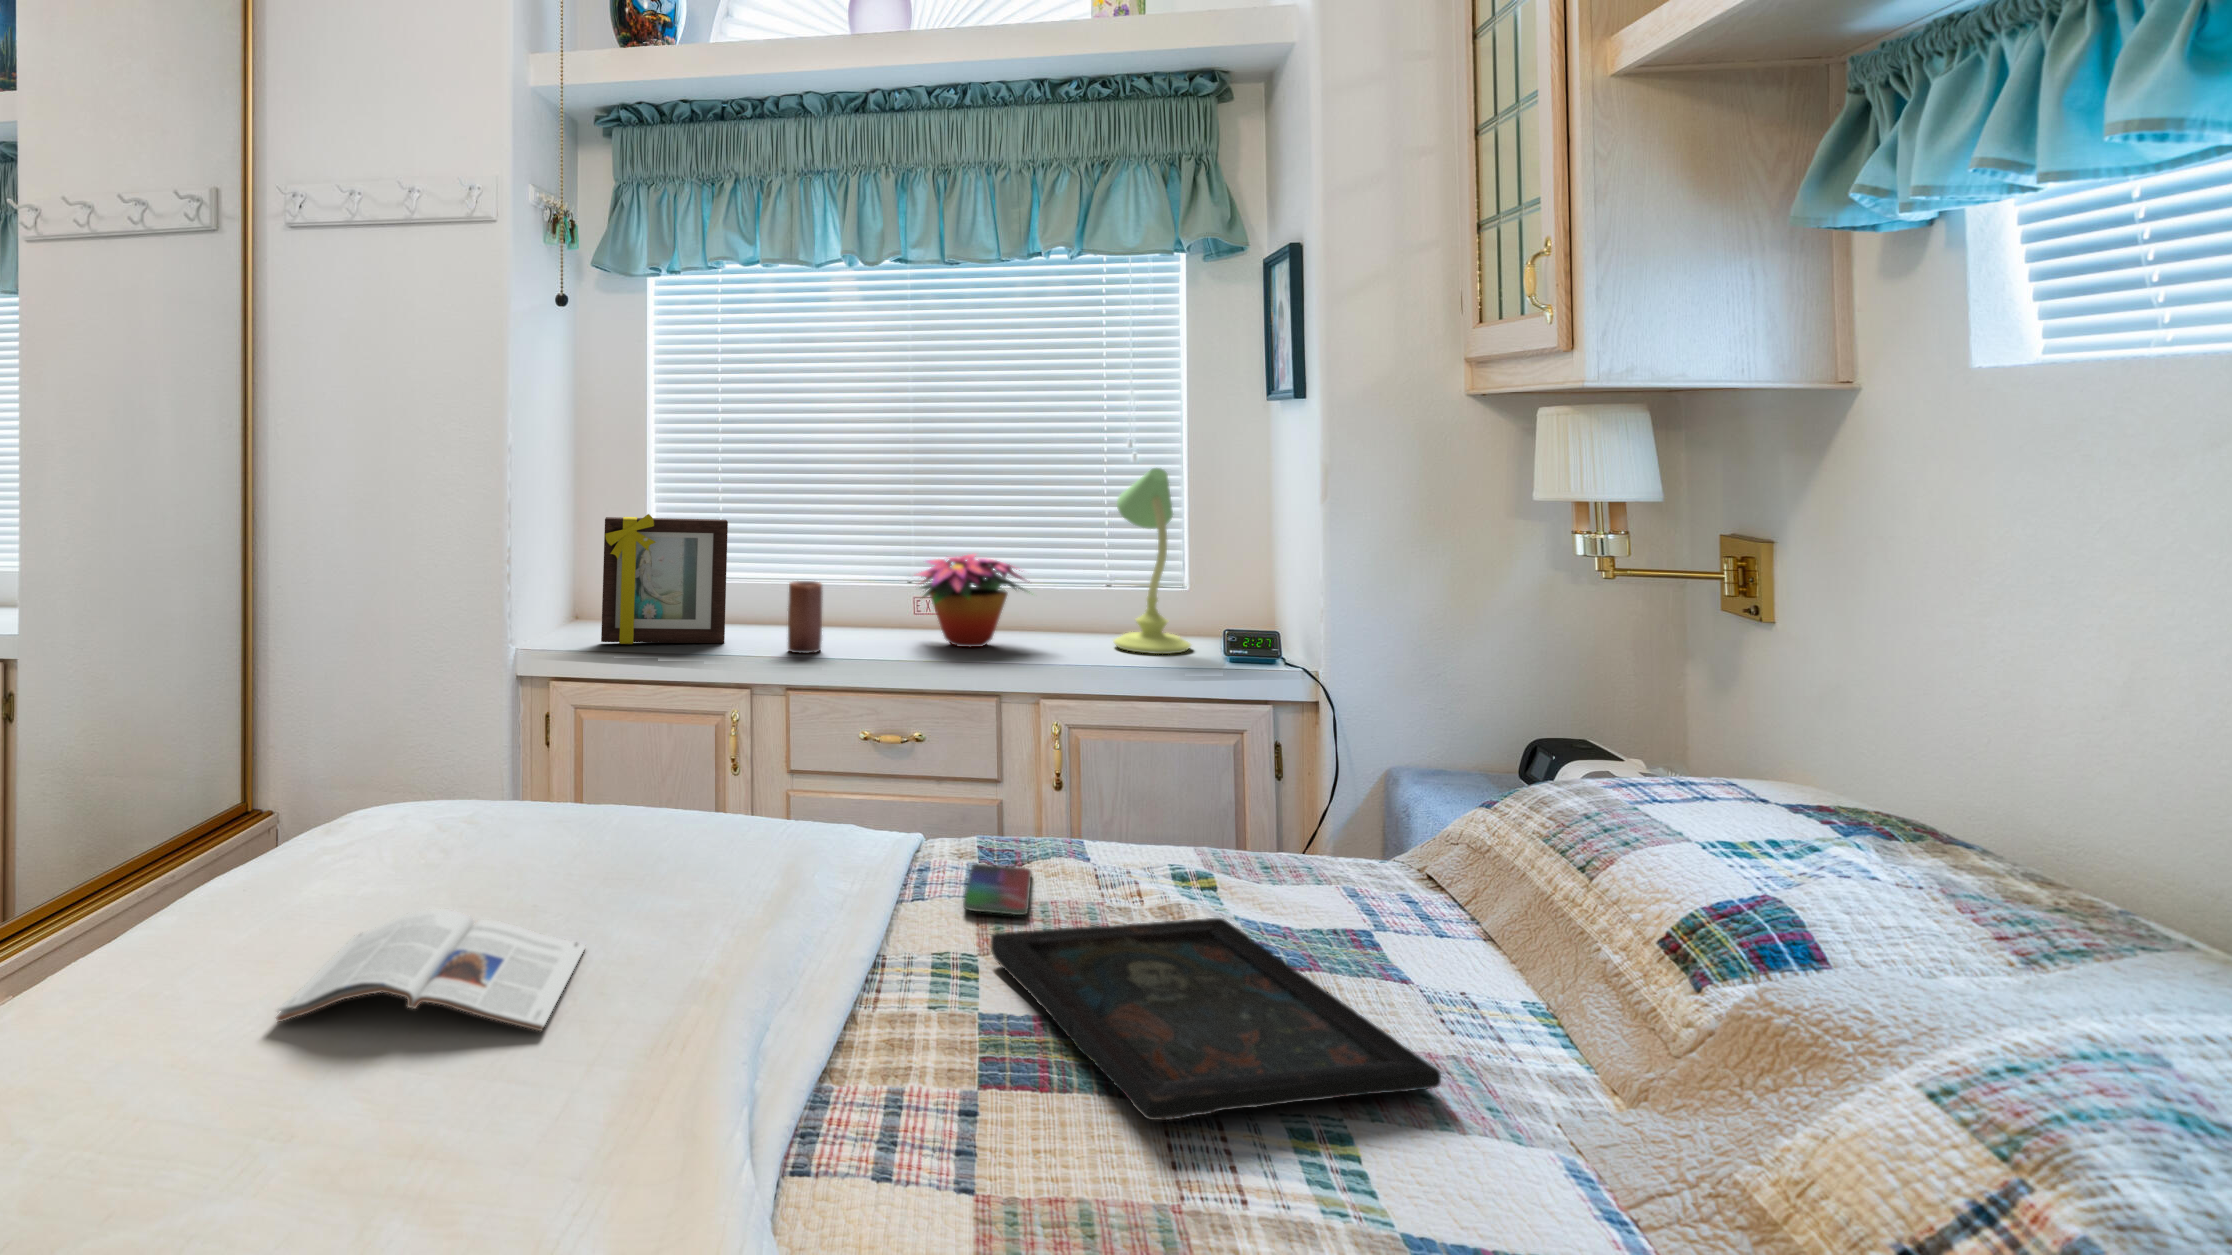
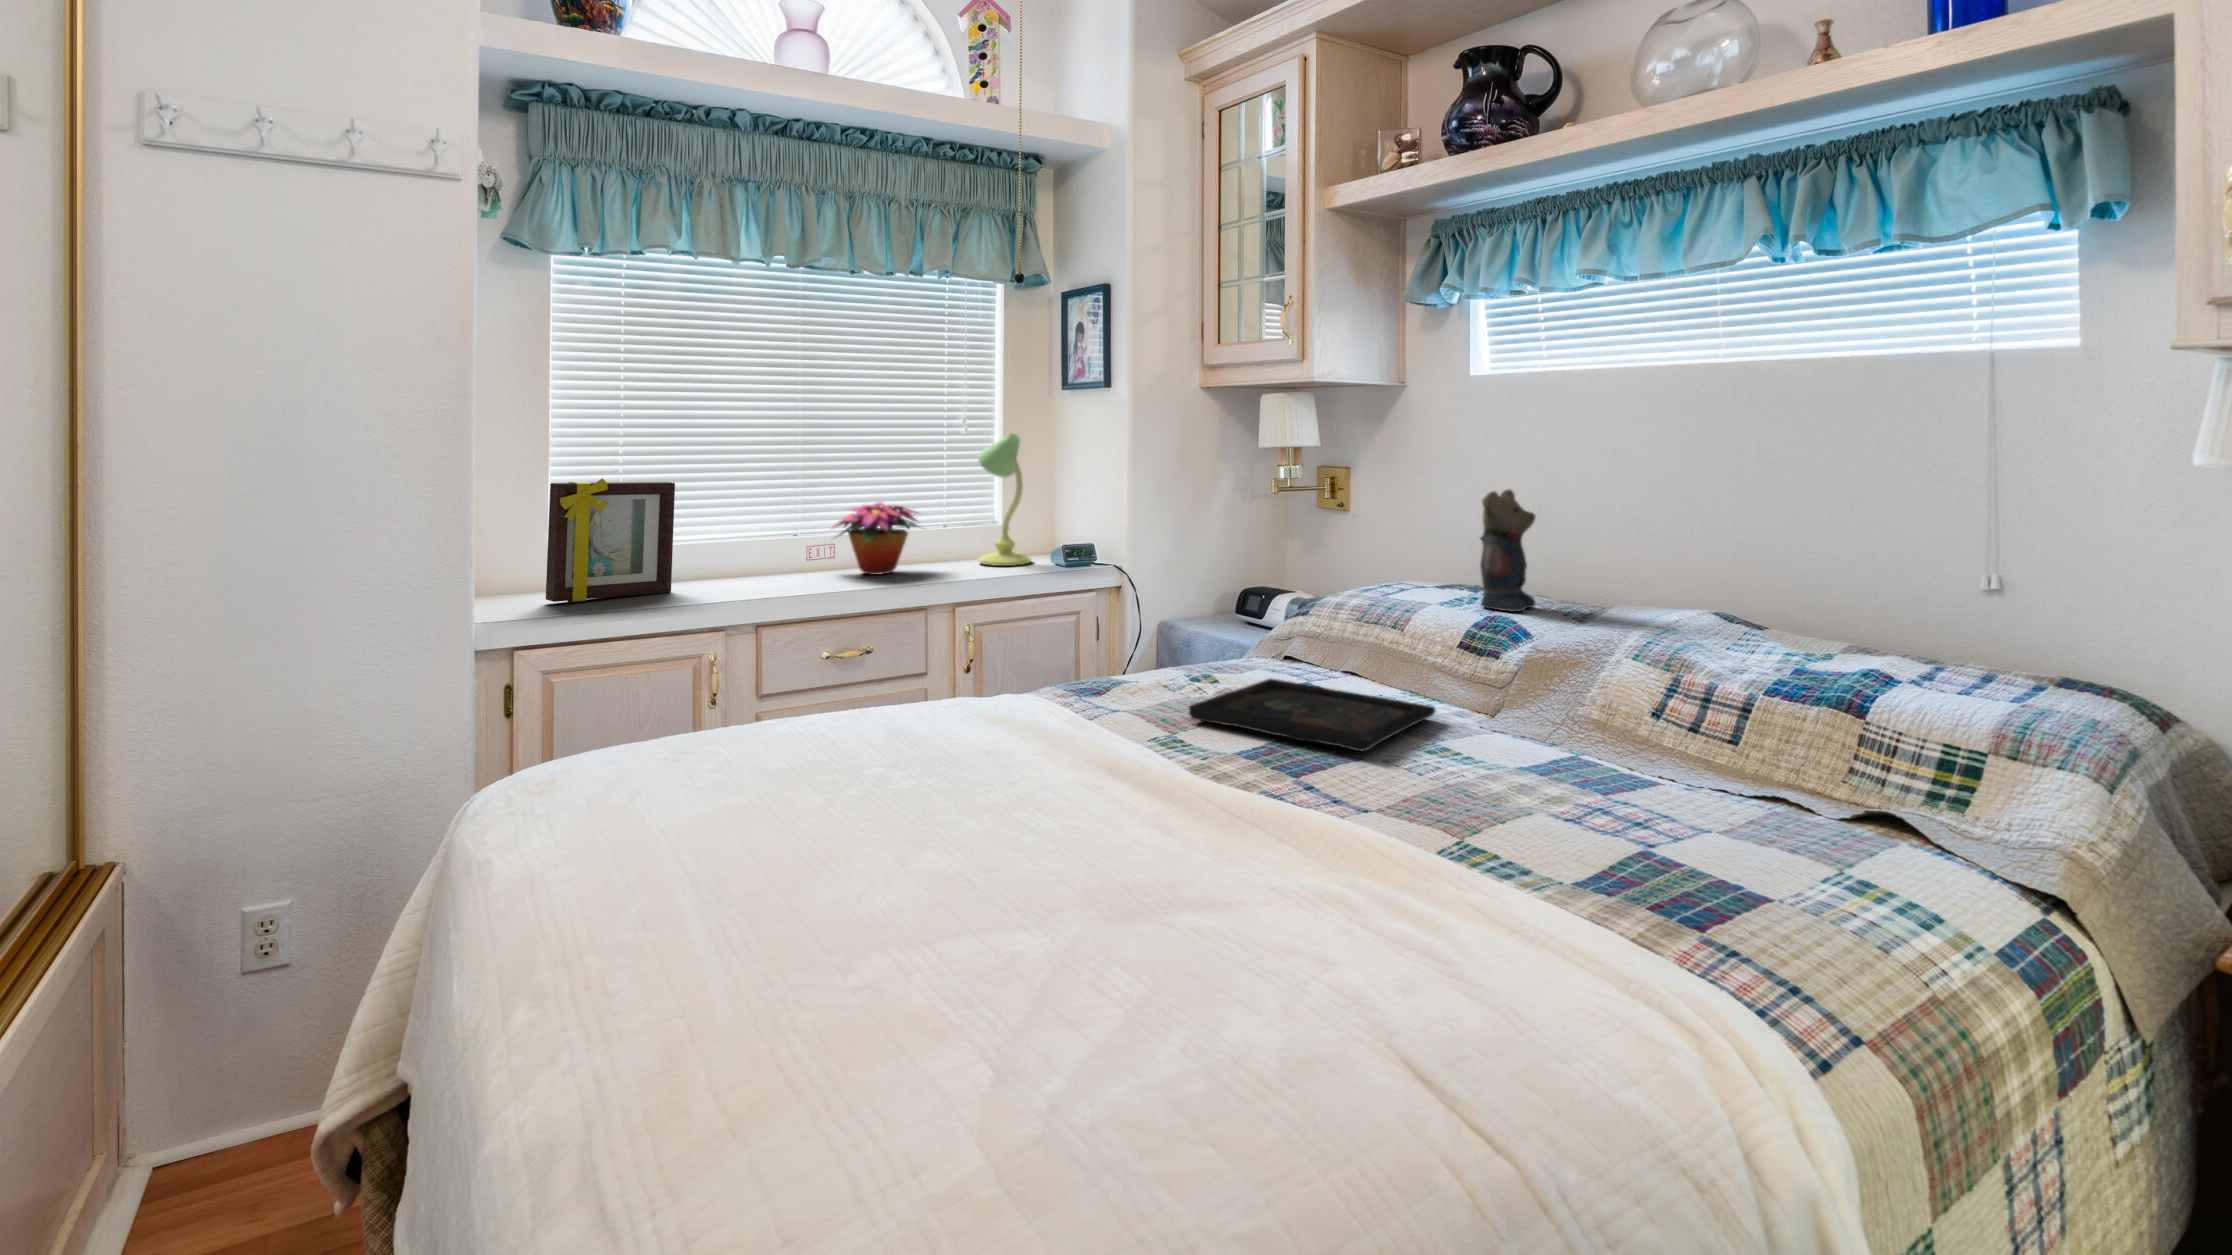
candle: present [788,581,823,653] -> none [743,531,775,591]
teddy bear: none [1772,616,1953,904] -> present [1480,489,1536,612]
smartphone: present [963,864,1032,915] -> none [1103,682,1171,705]
magazine: present [276,909,586,1031] -> none [808,759,1042,844]

